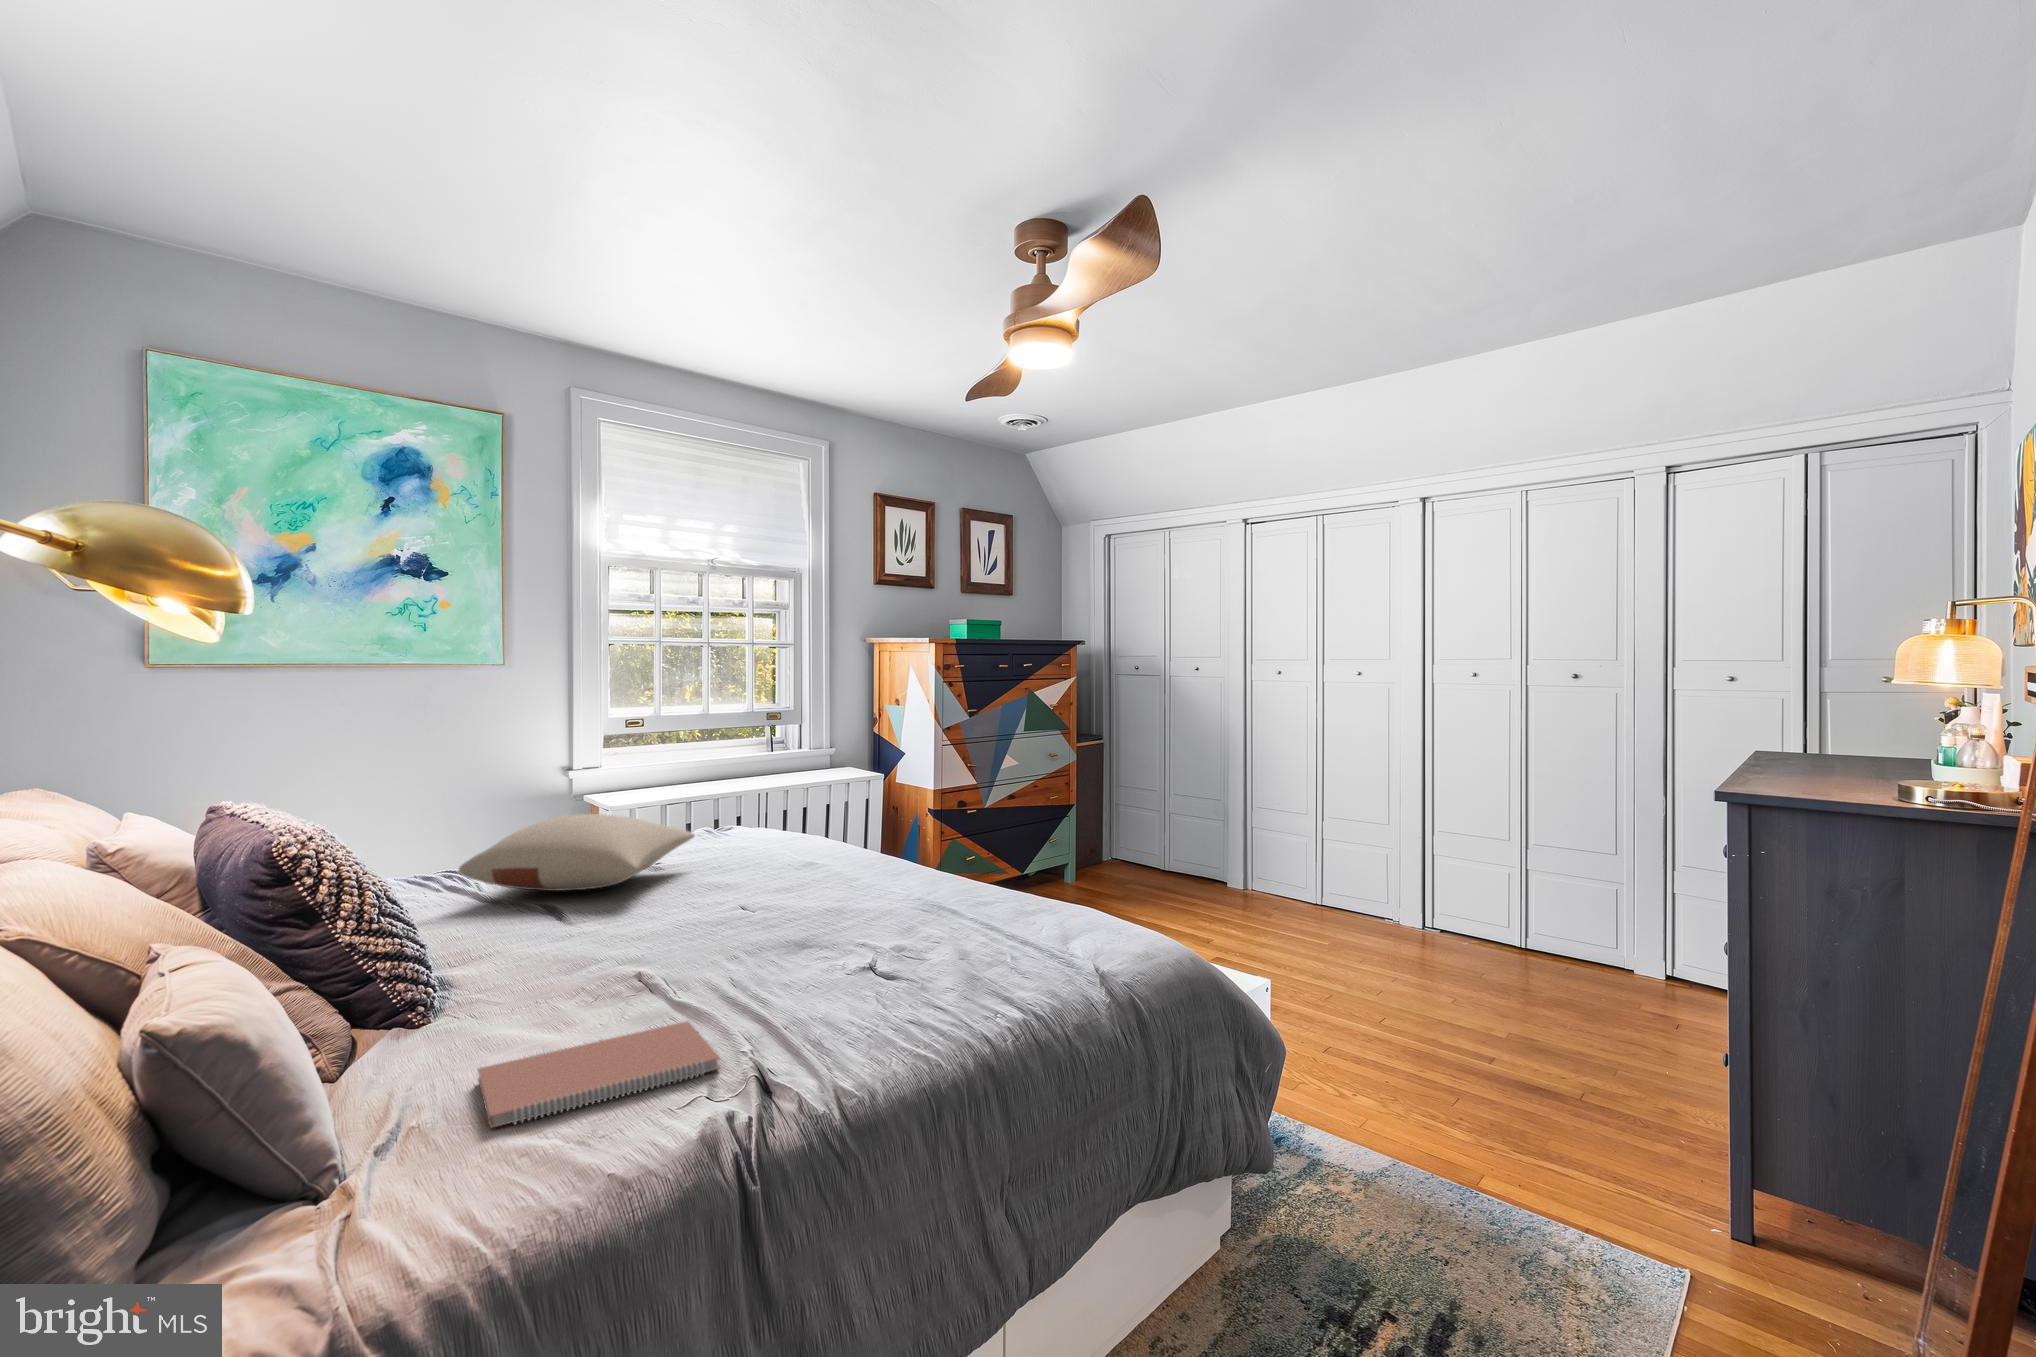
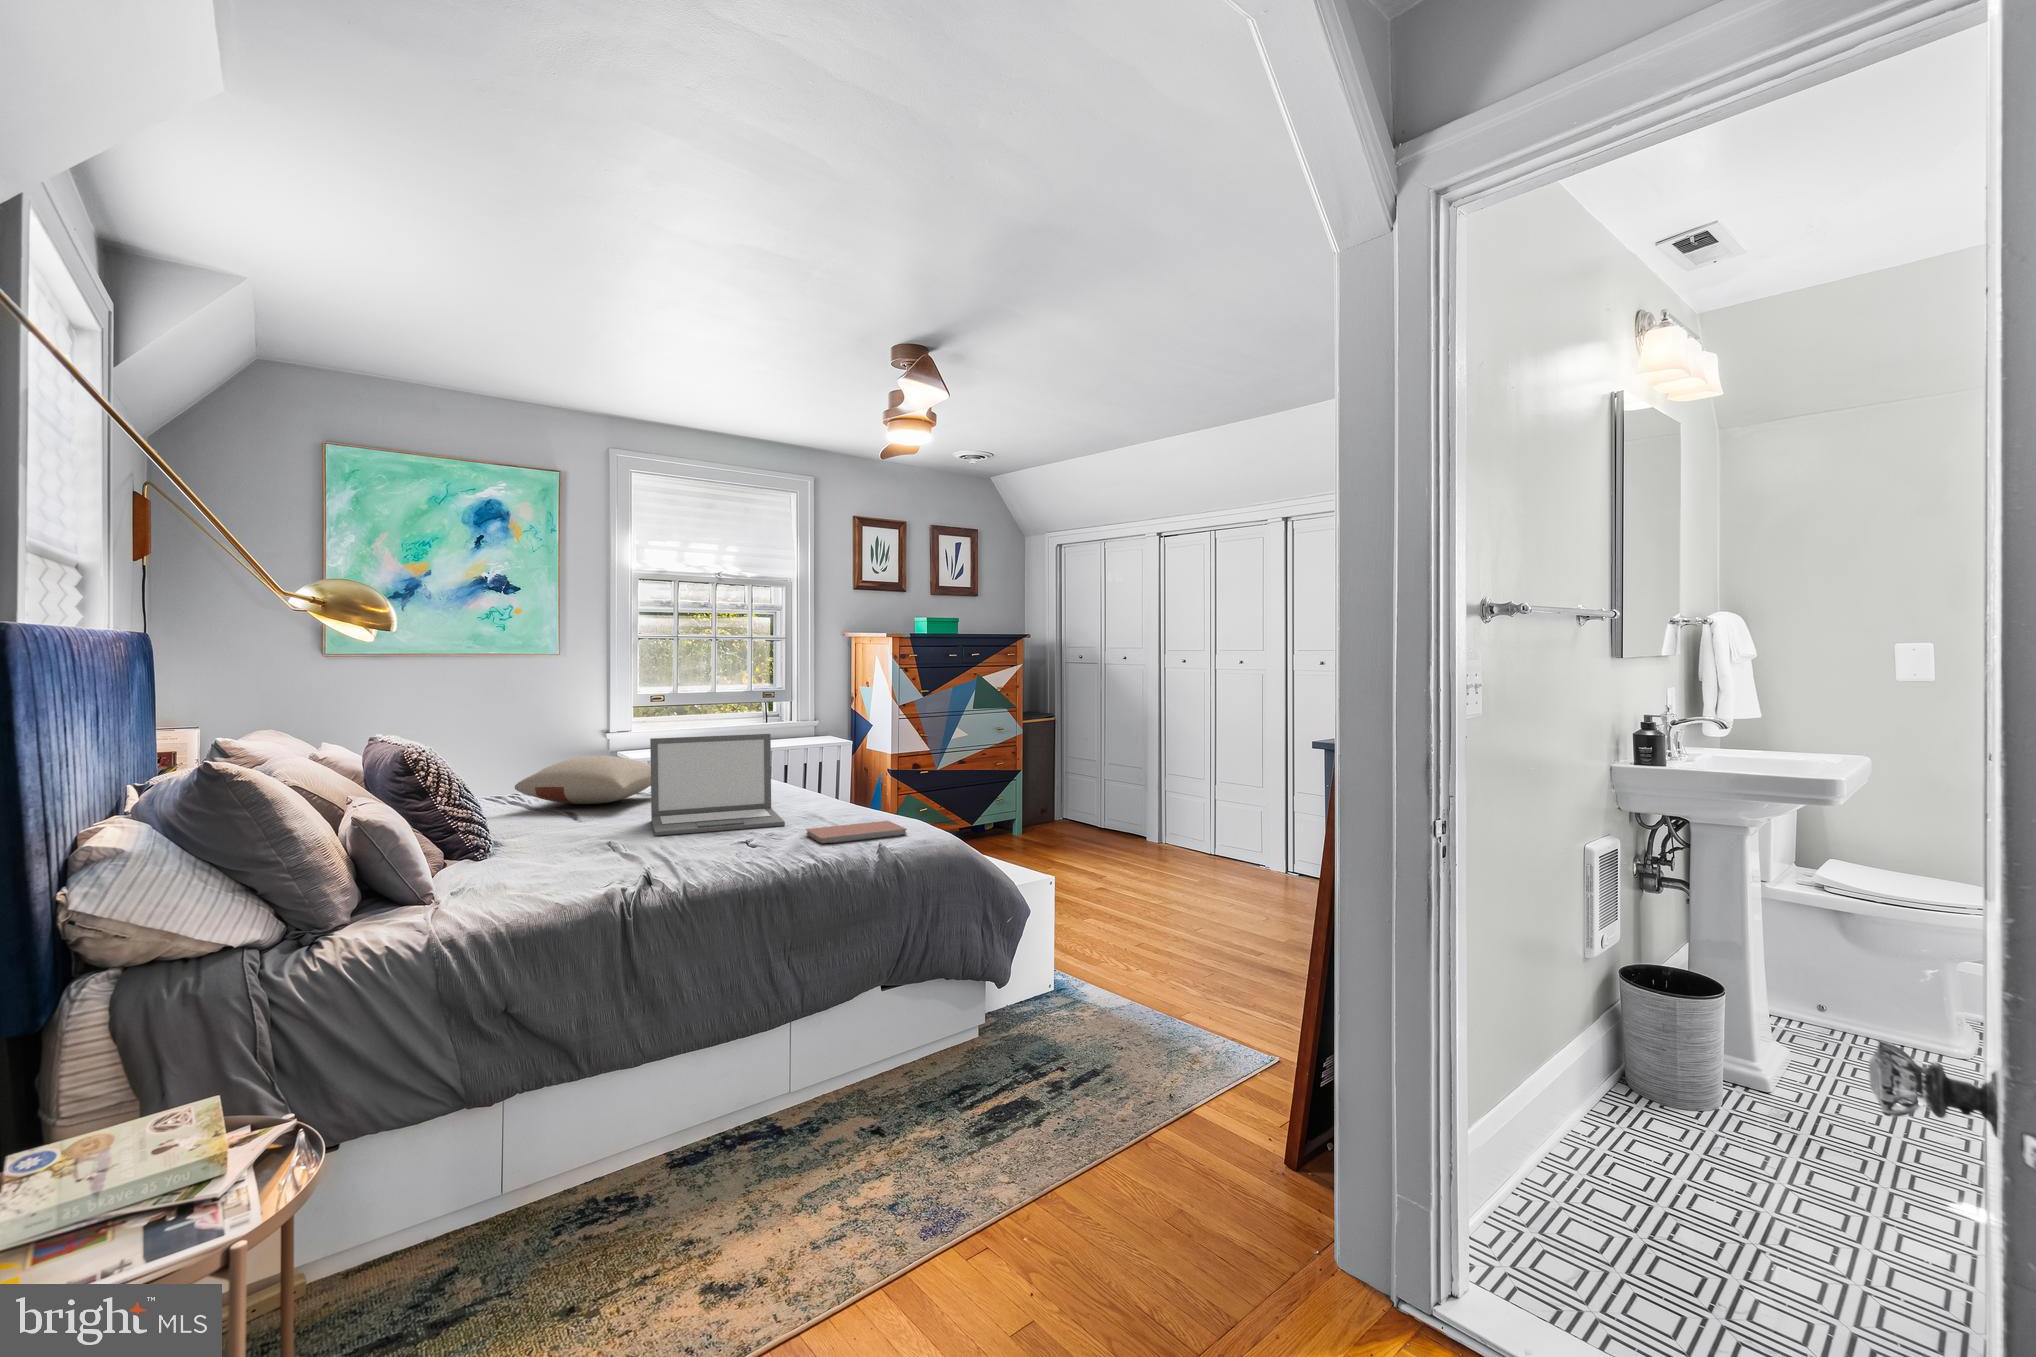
laptop: none [688,780,912,958] -> present [650,734,785,836]
notebook: present [478,1021,720,1128] -> present [806,821,907,843]

